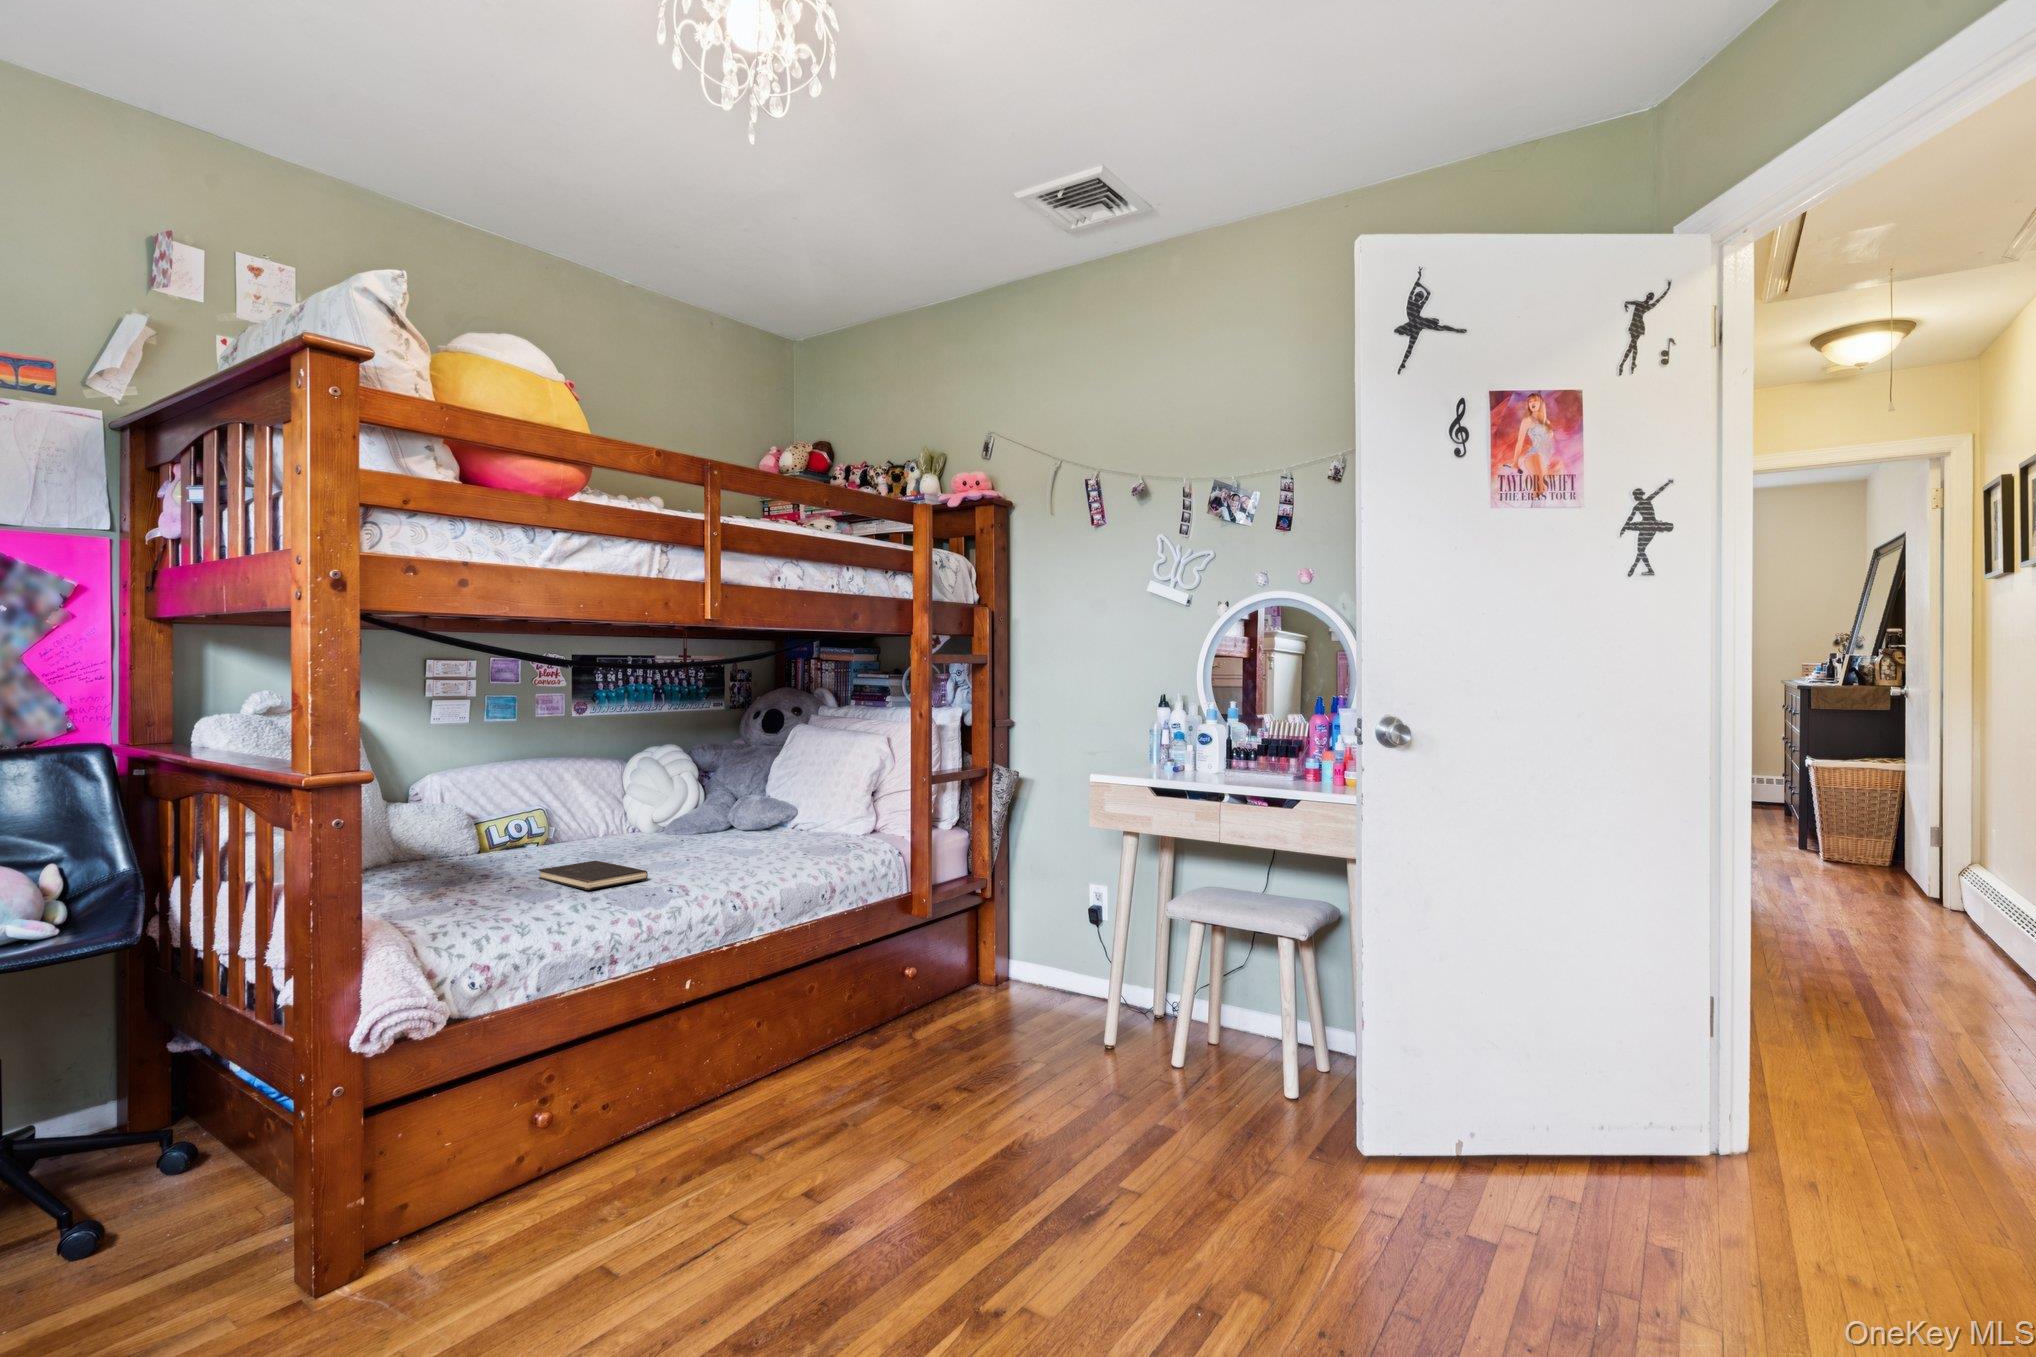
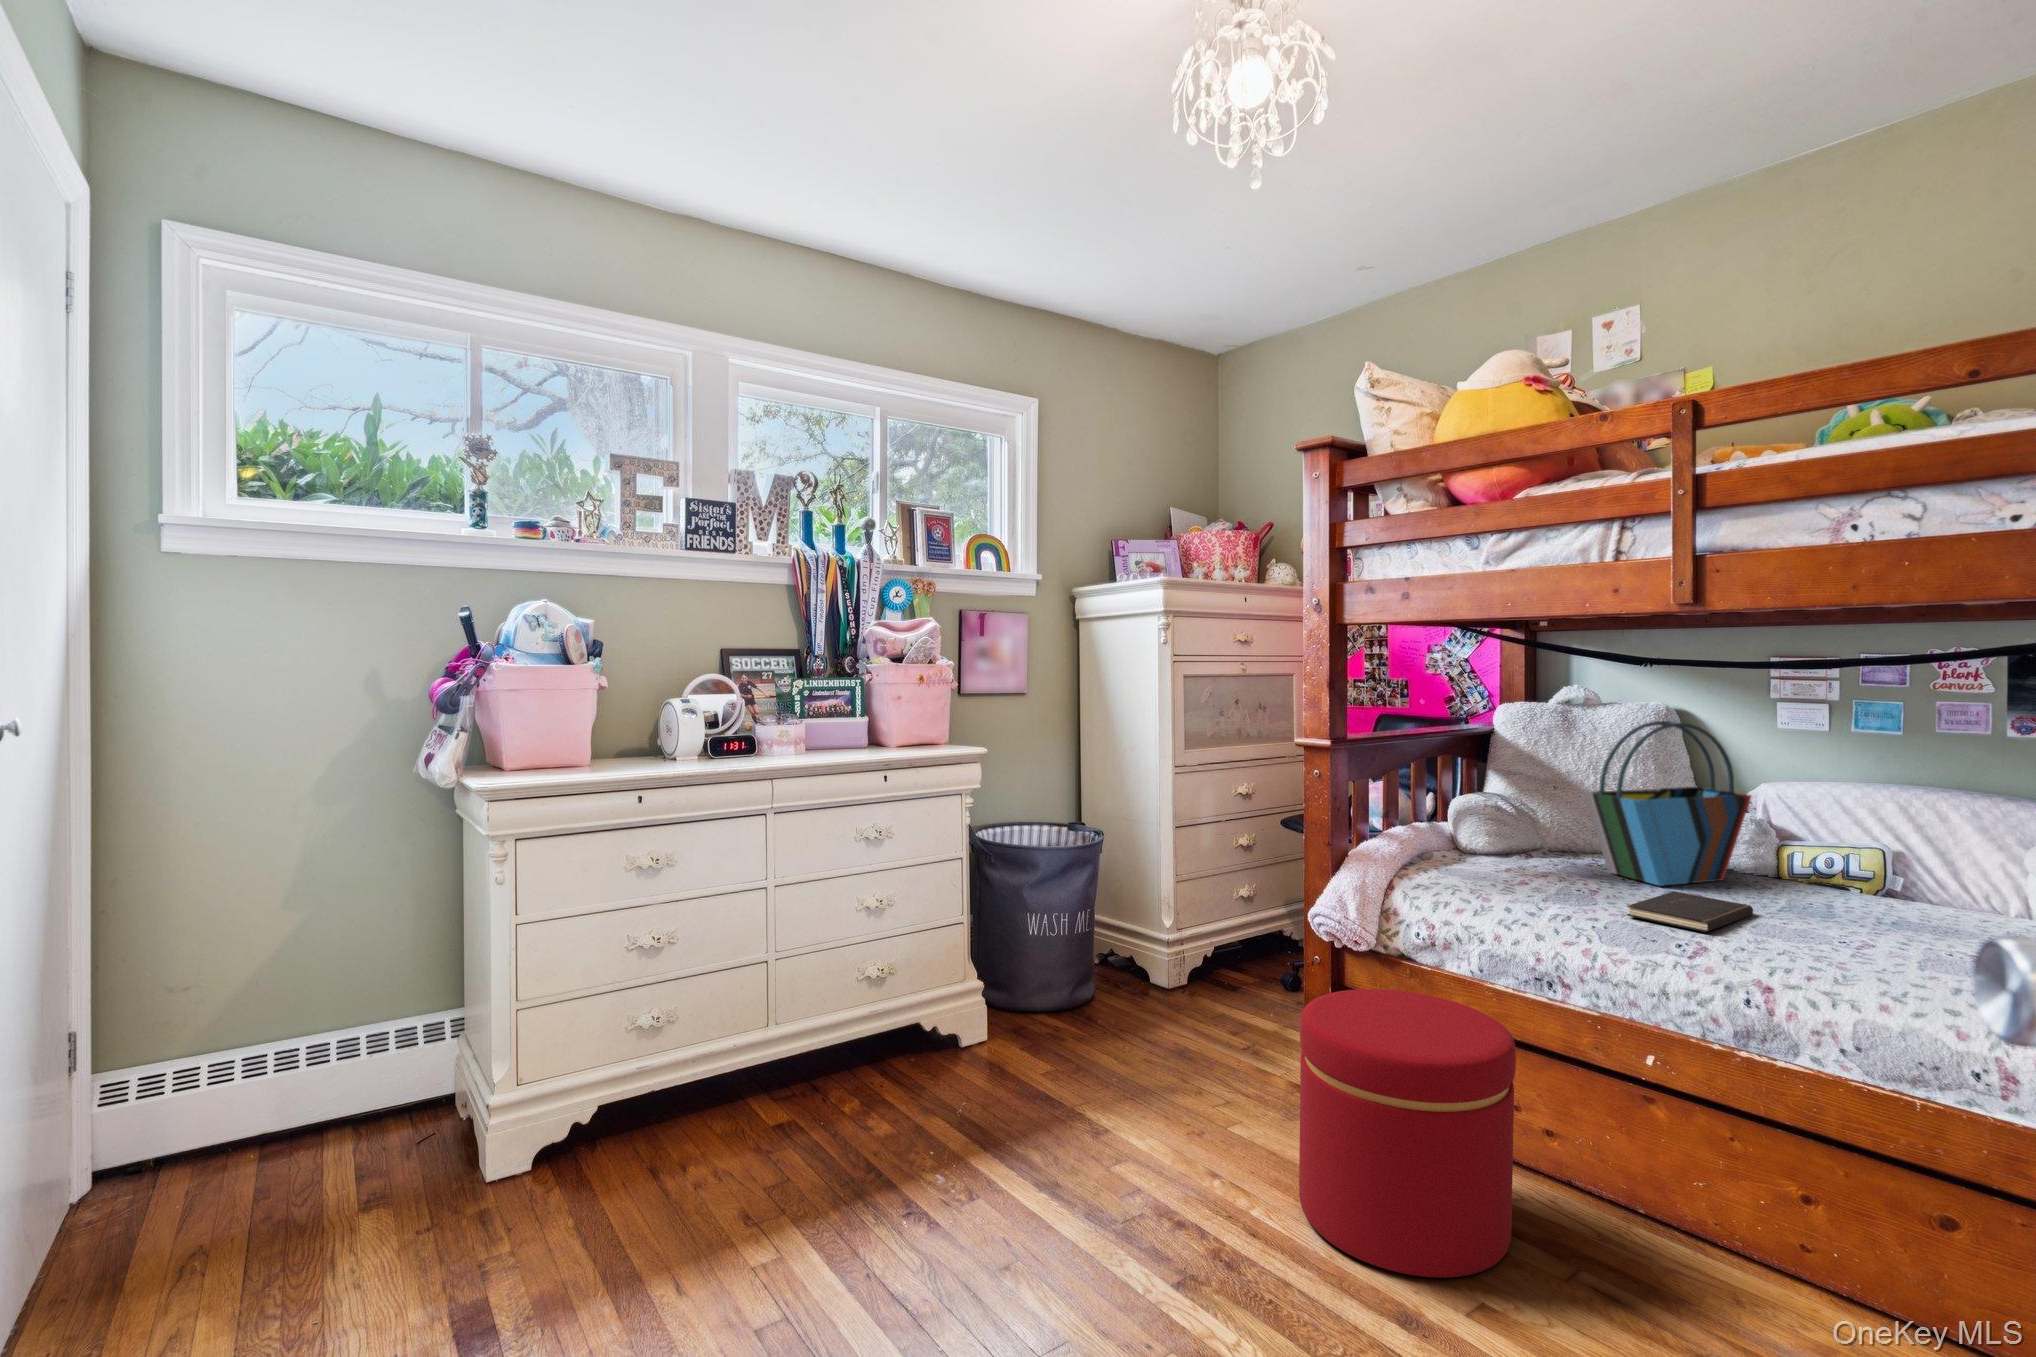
tote bag: none [416,715,496,882] -> present [1584,721,1751,886]
ottoman: none [584,991,805,1289] -> present [1299,989,1516,1278]

